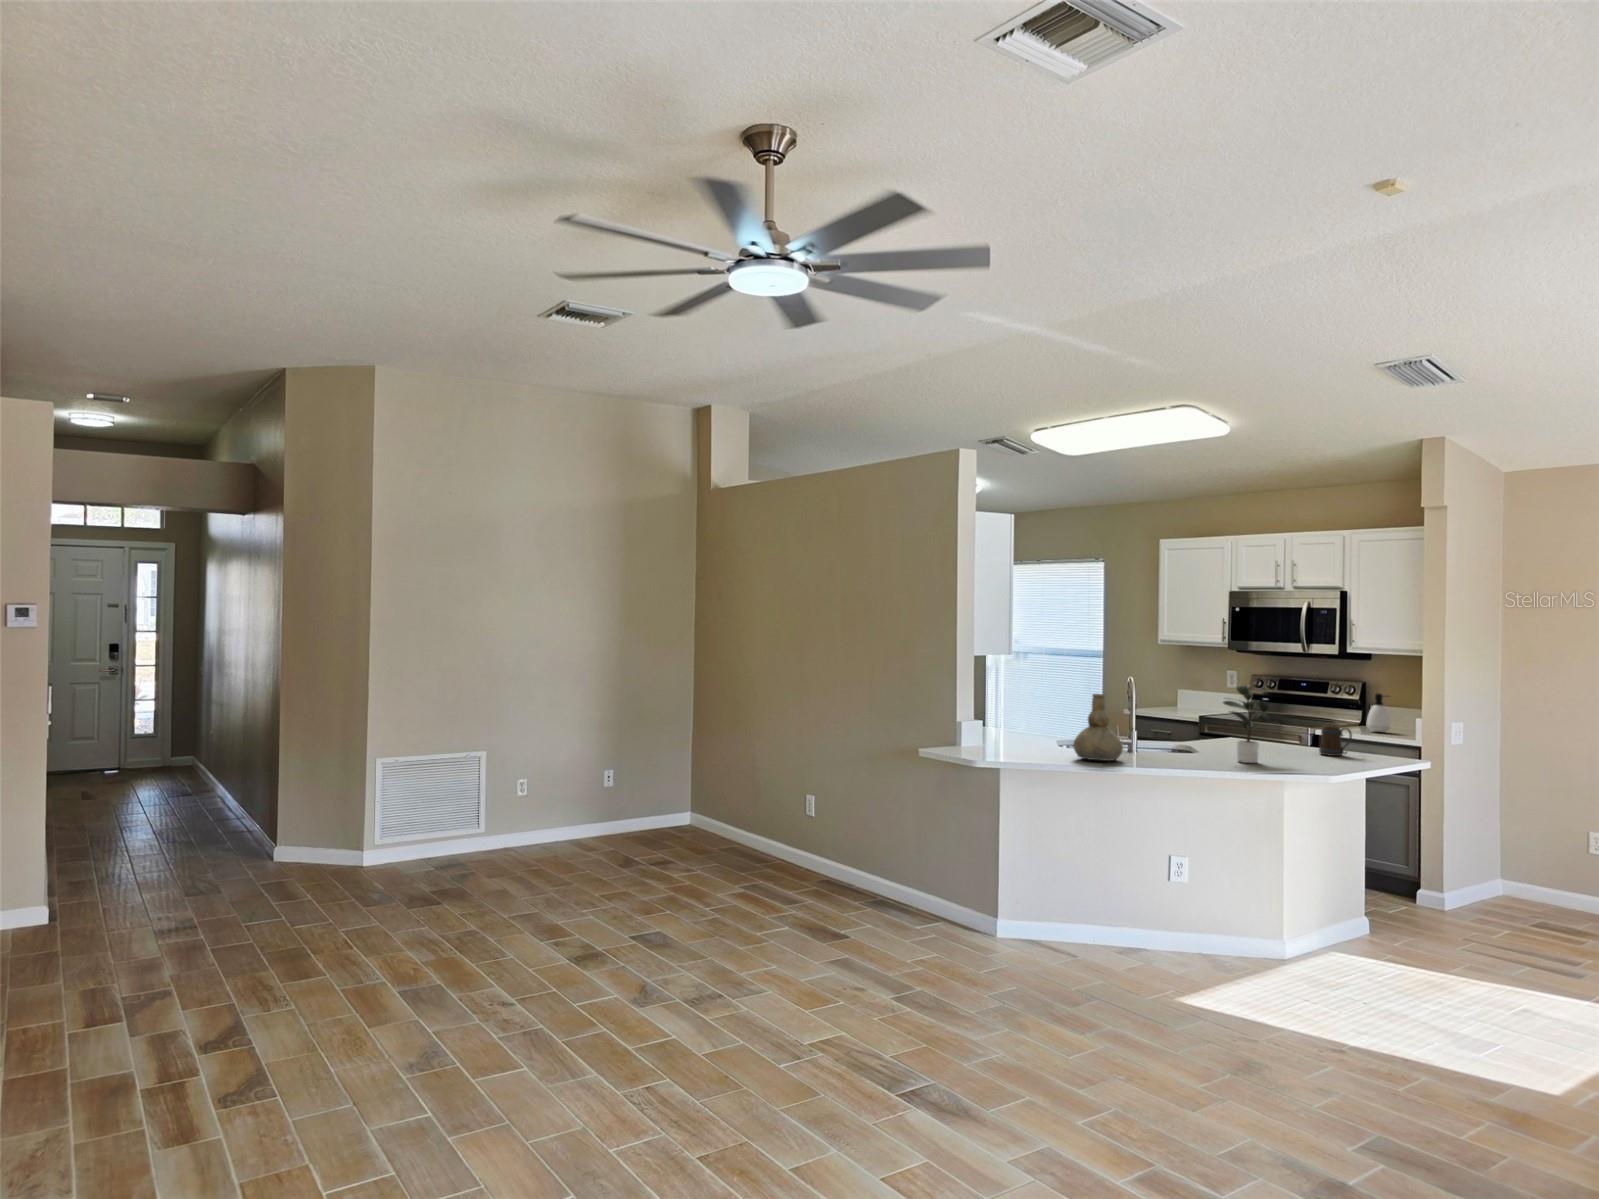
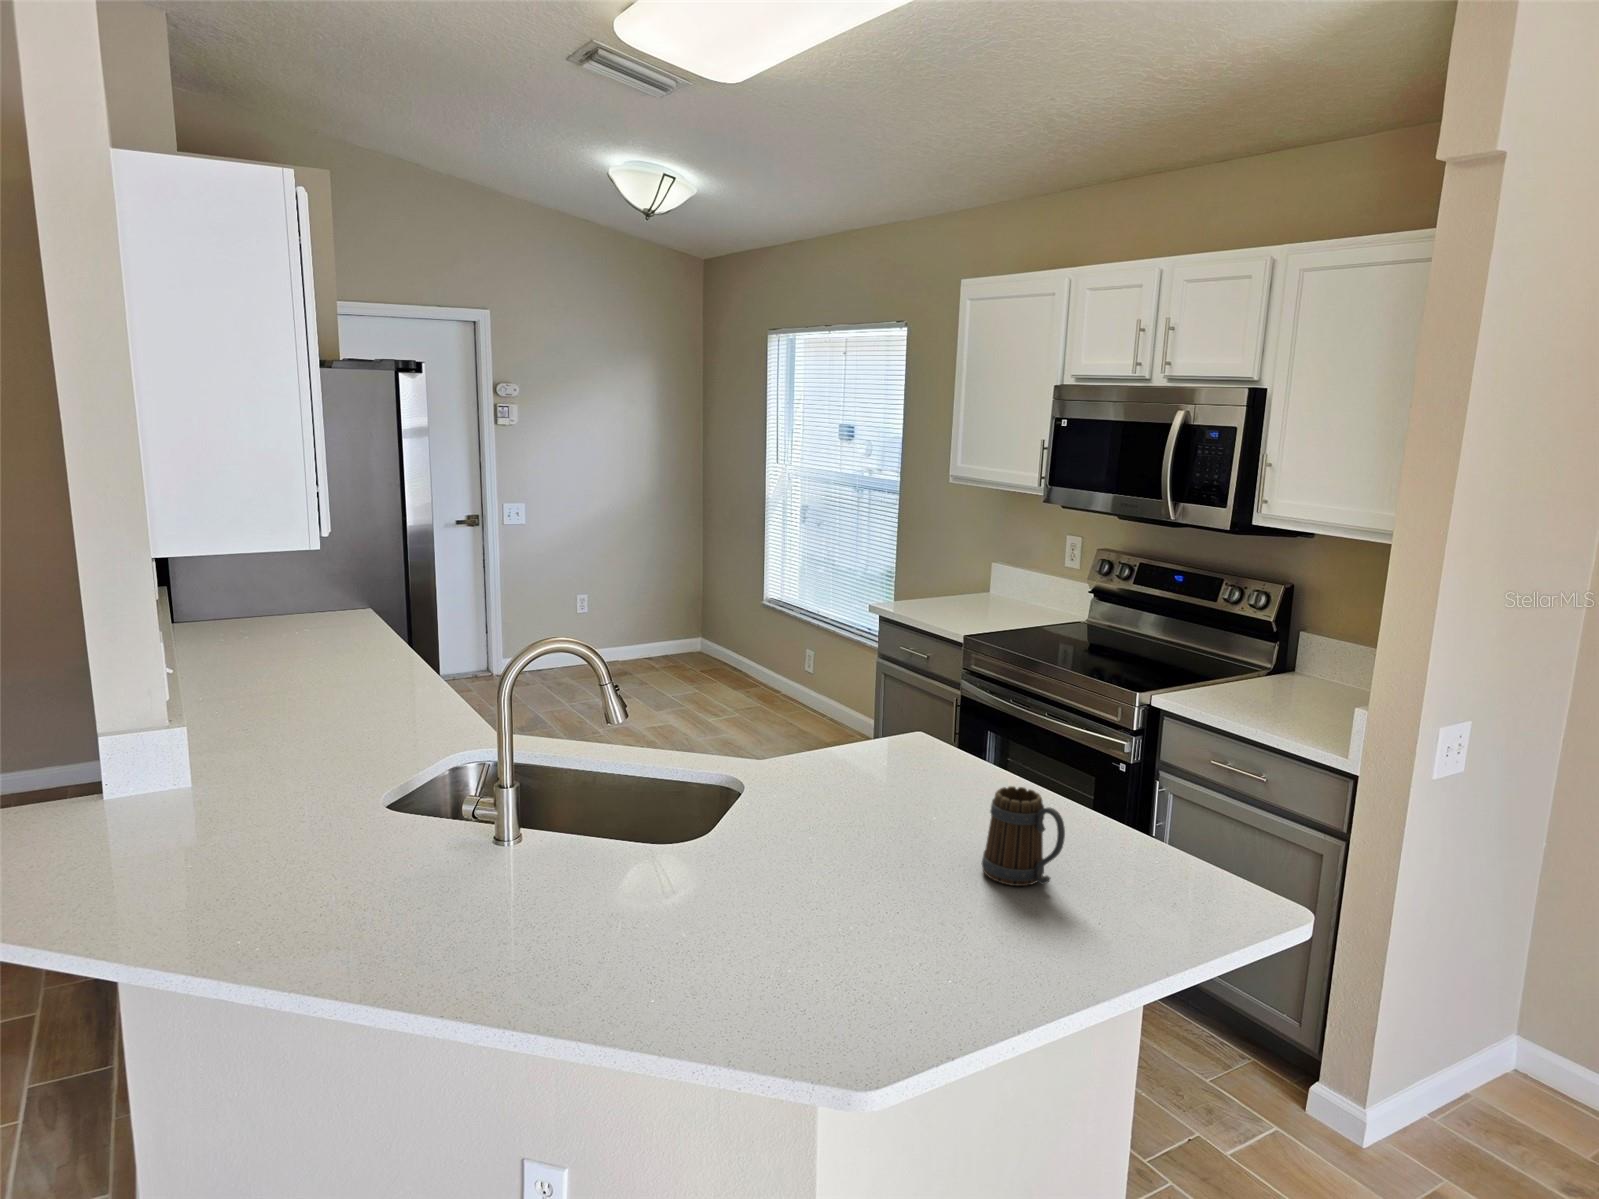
potted plant: present [1223,685,1270,763] -> none [588,694,816,942]
soap dispenser: present [1367,693,1391,732] -> none [1254,632,1313,721]
vase: present [1073,694,1123,761] -> none [186,687,349,901]

